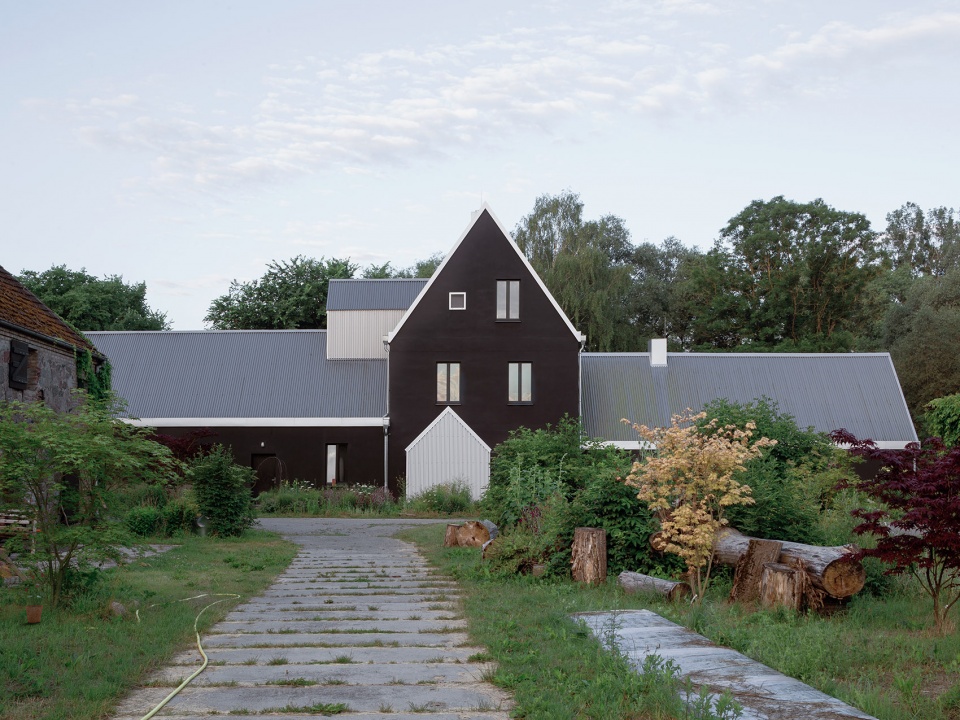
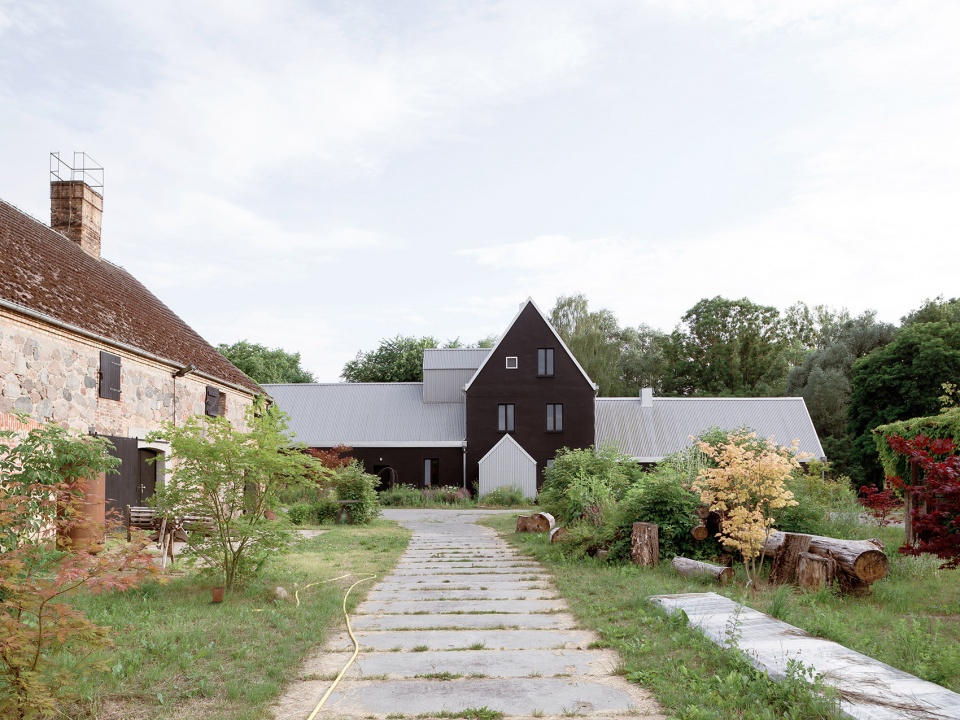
round table: none [175,505,224,540] -> present [328,500,361,524]

